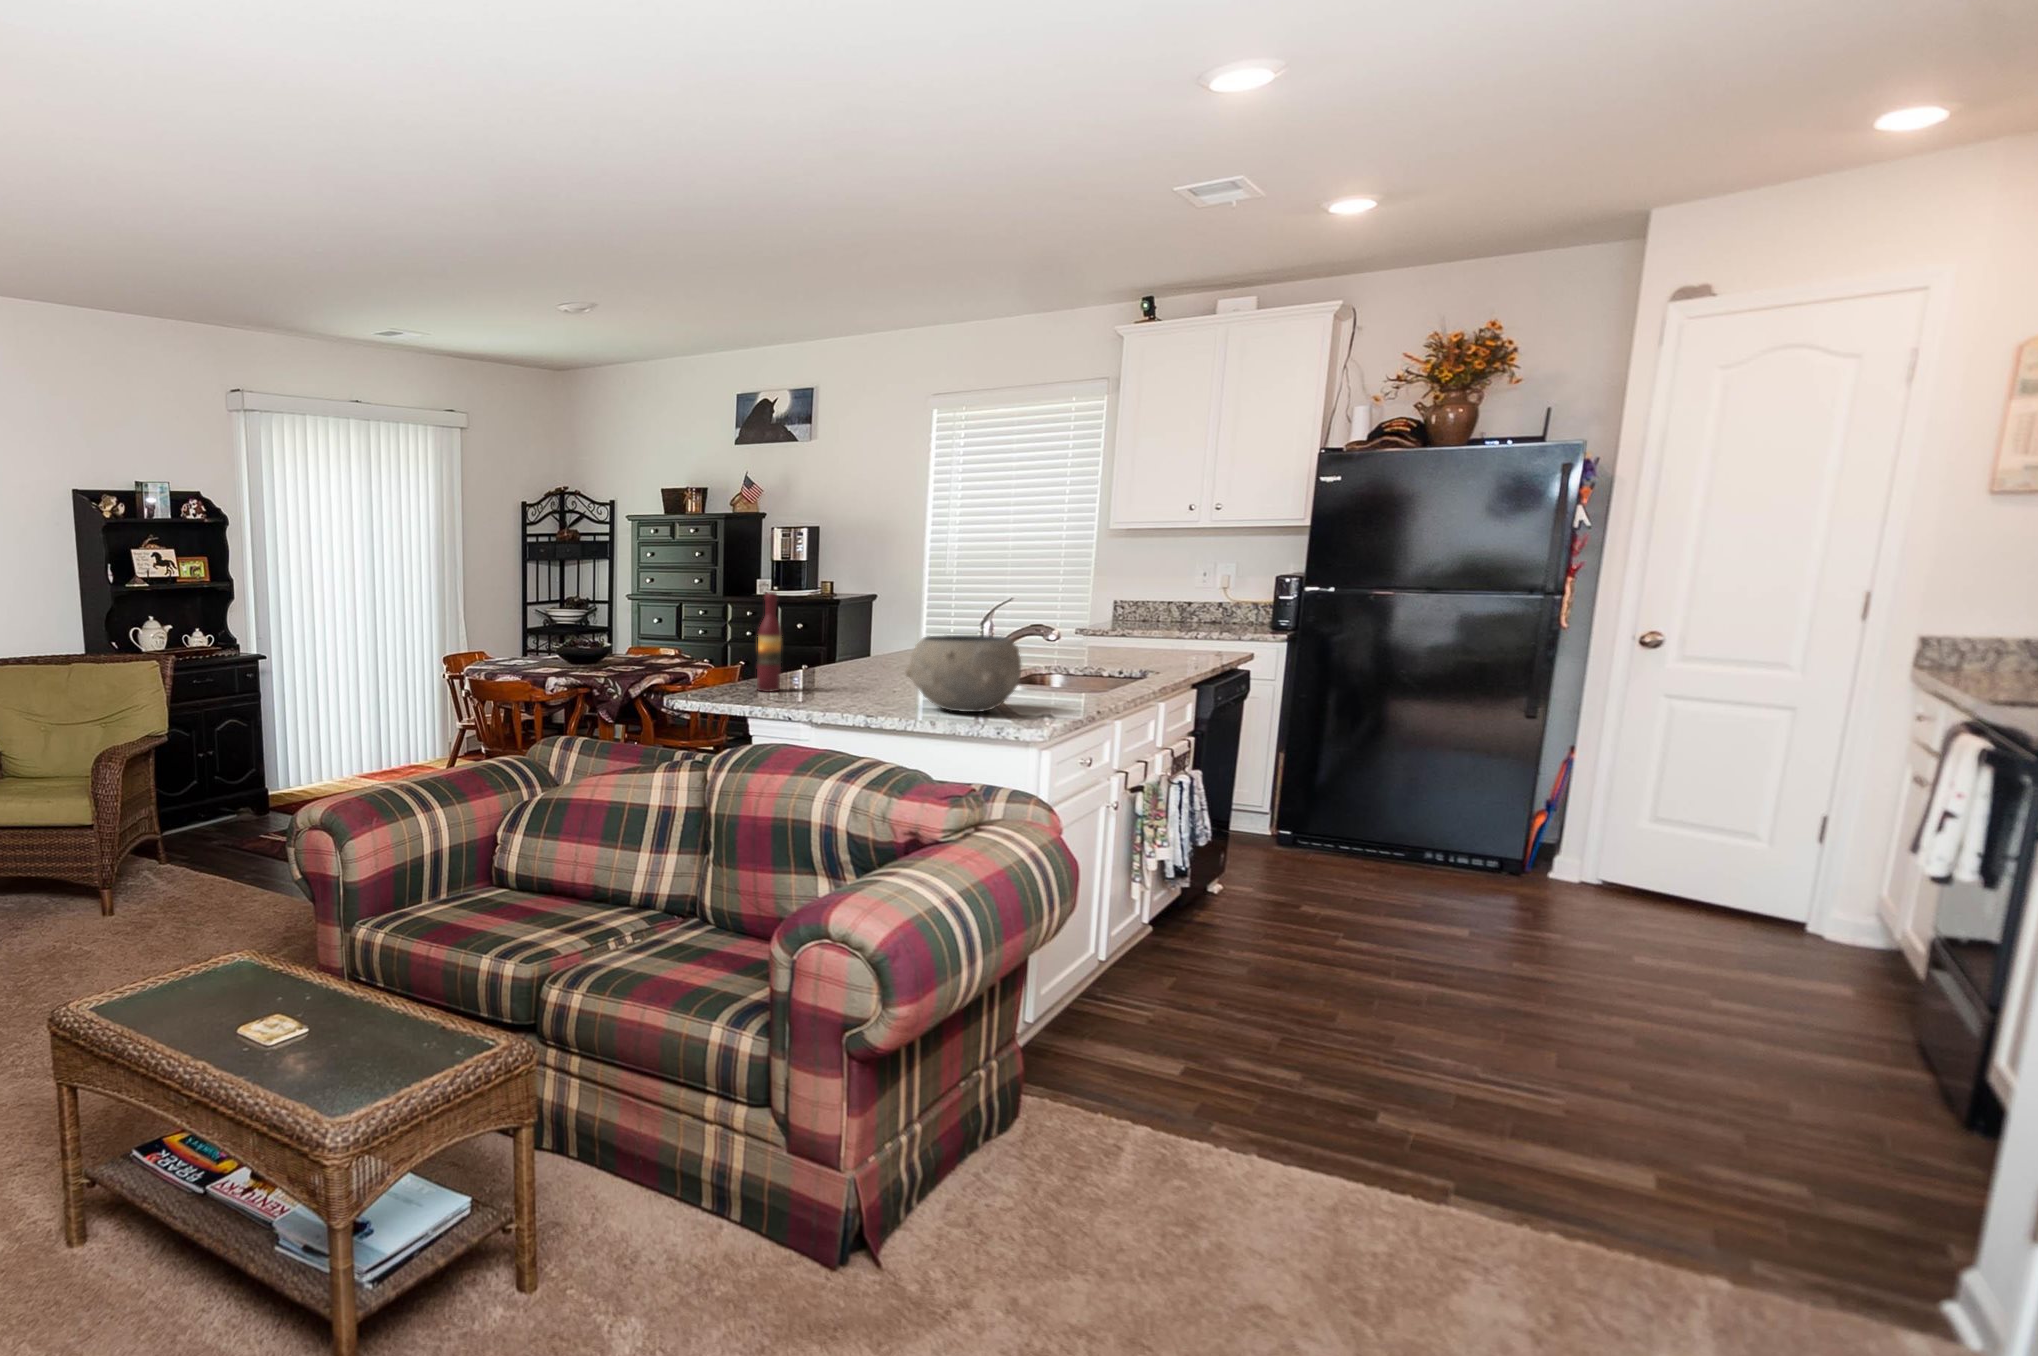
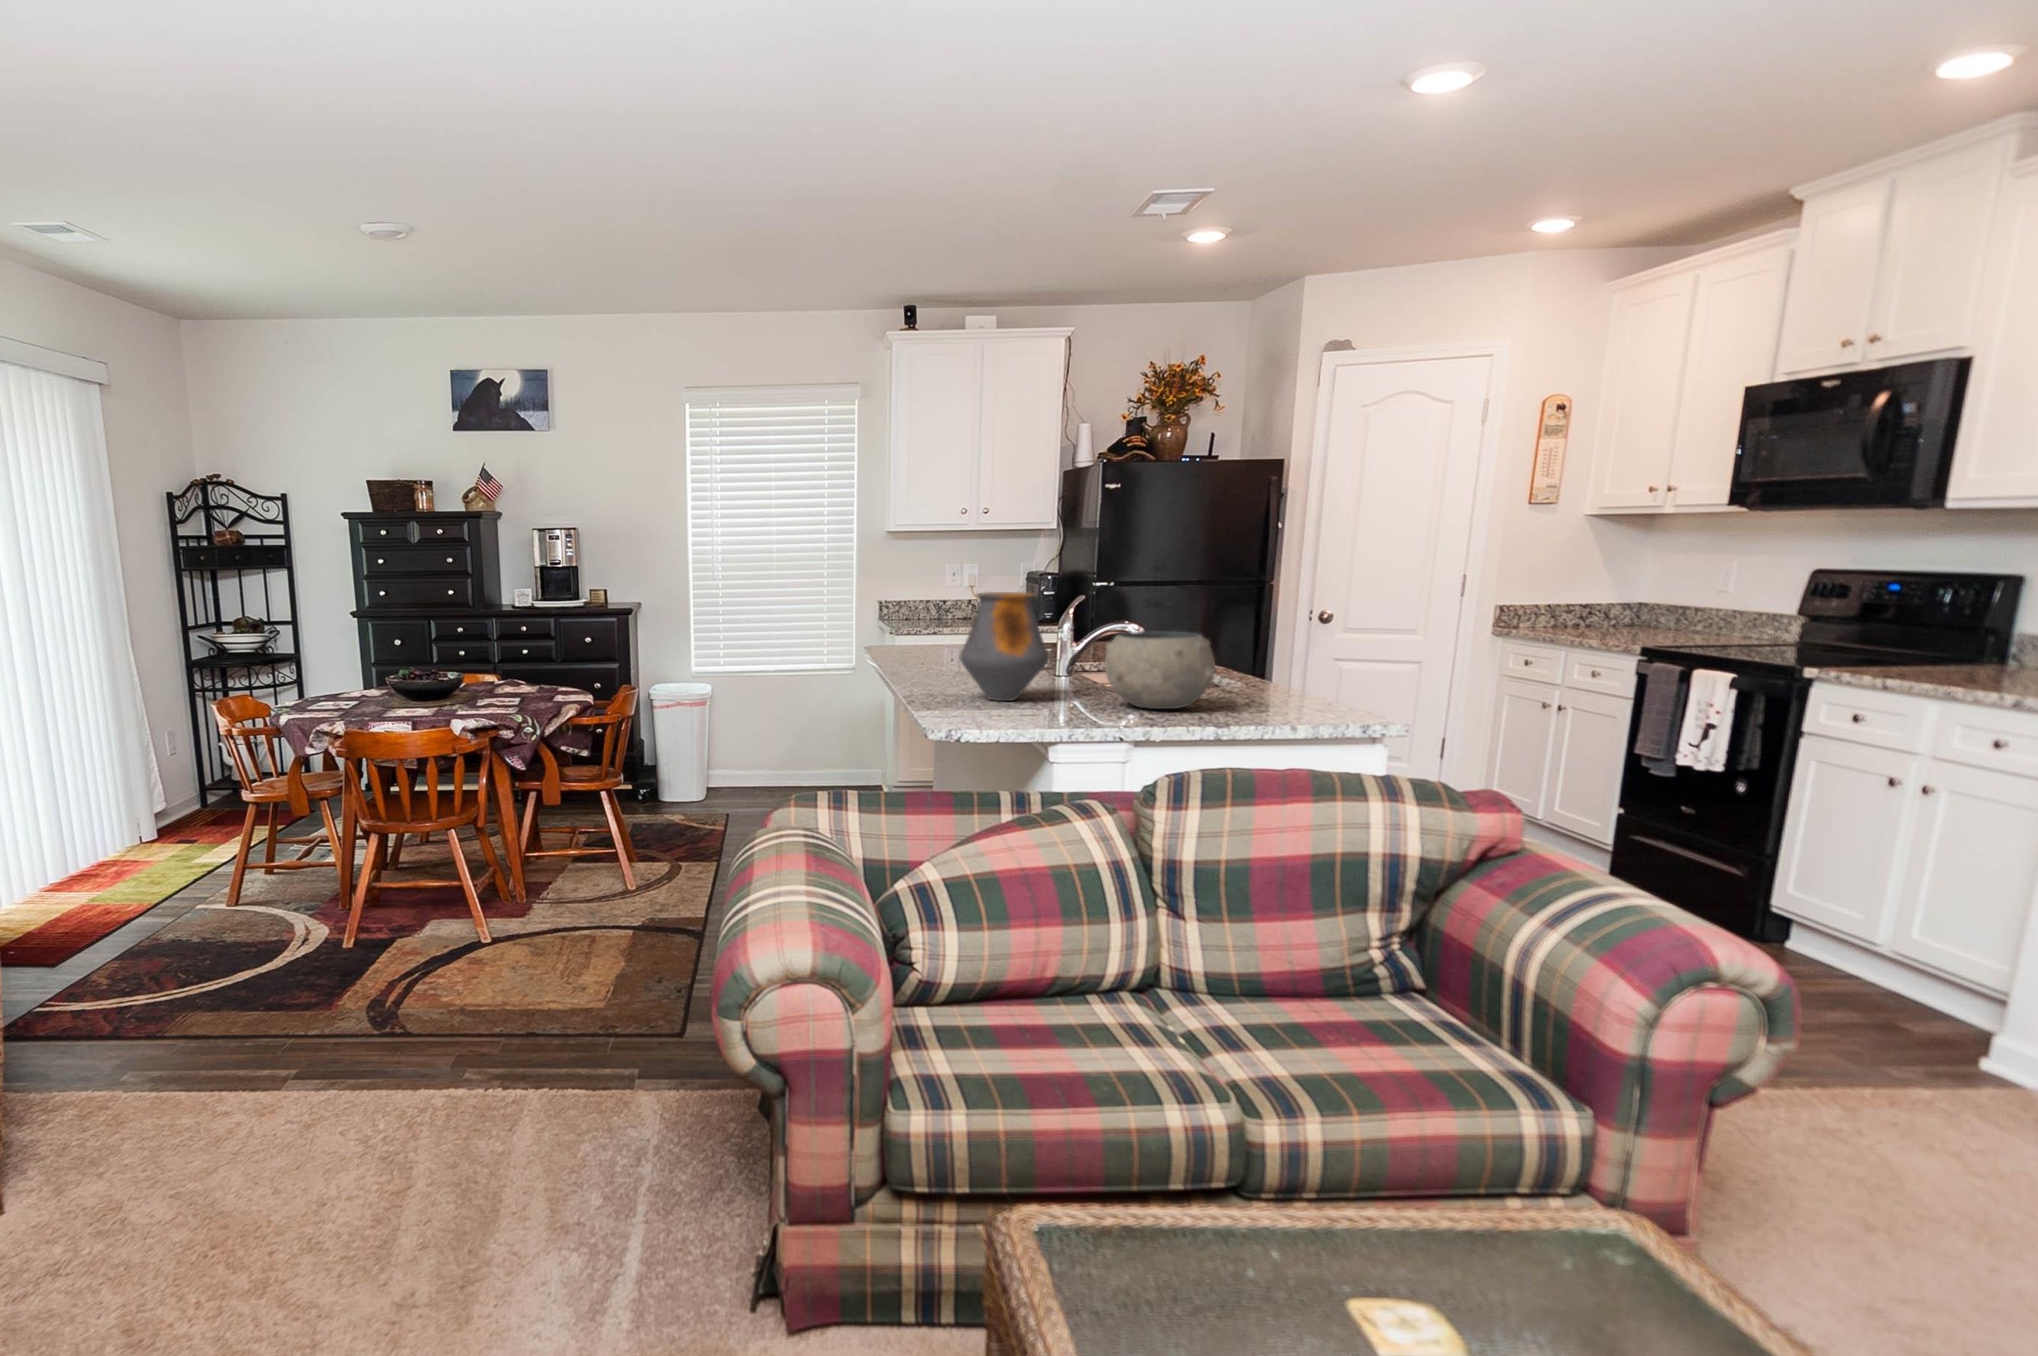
wine bottle: present [757,592,782,692] -> none [916,595,943,707]
vase: none [815,592,900,693] -> present [959,592,1049,701]

